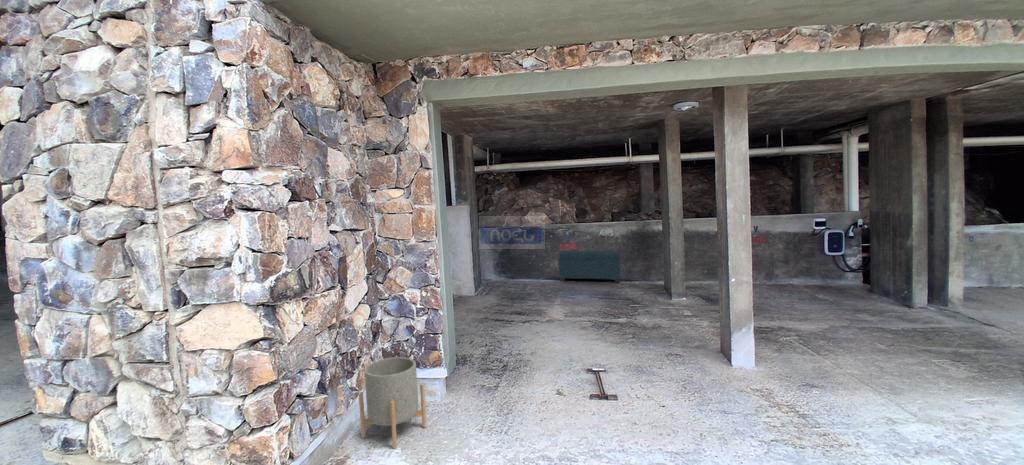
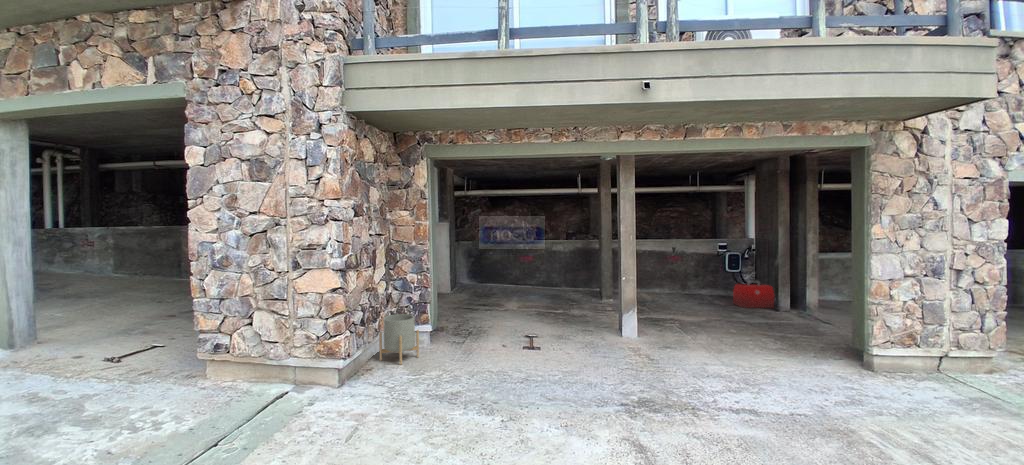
bench: present [559,251,621,283] -> none [521,262,571,288]
toolbox: none [852,270,918,308] -> present [733,281,774,308]

